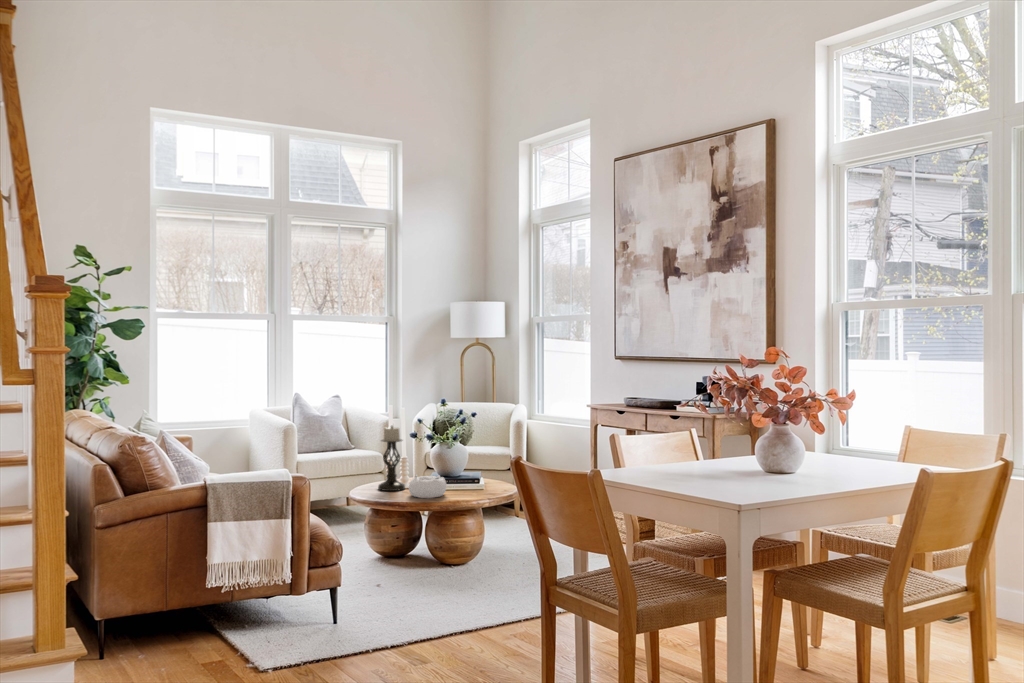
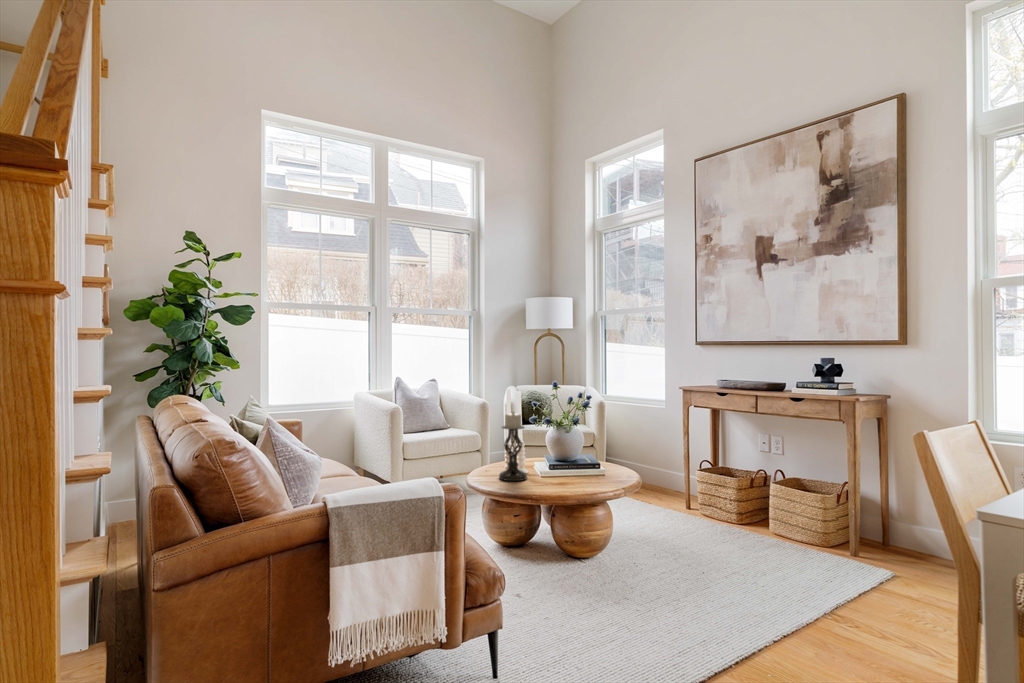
decorative bowl: present [409,475,446,498] -> none [537,465,578,491]

